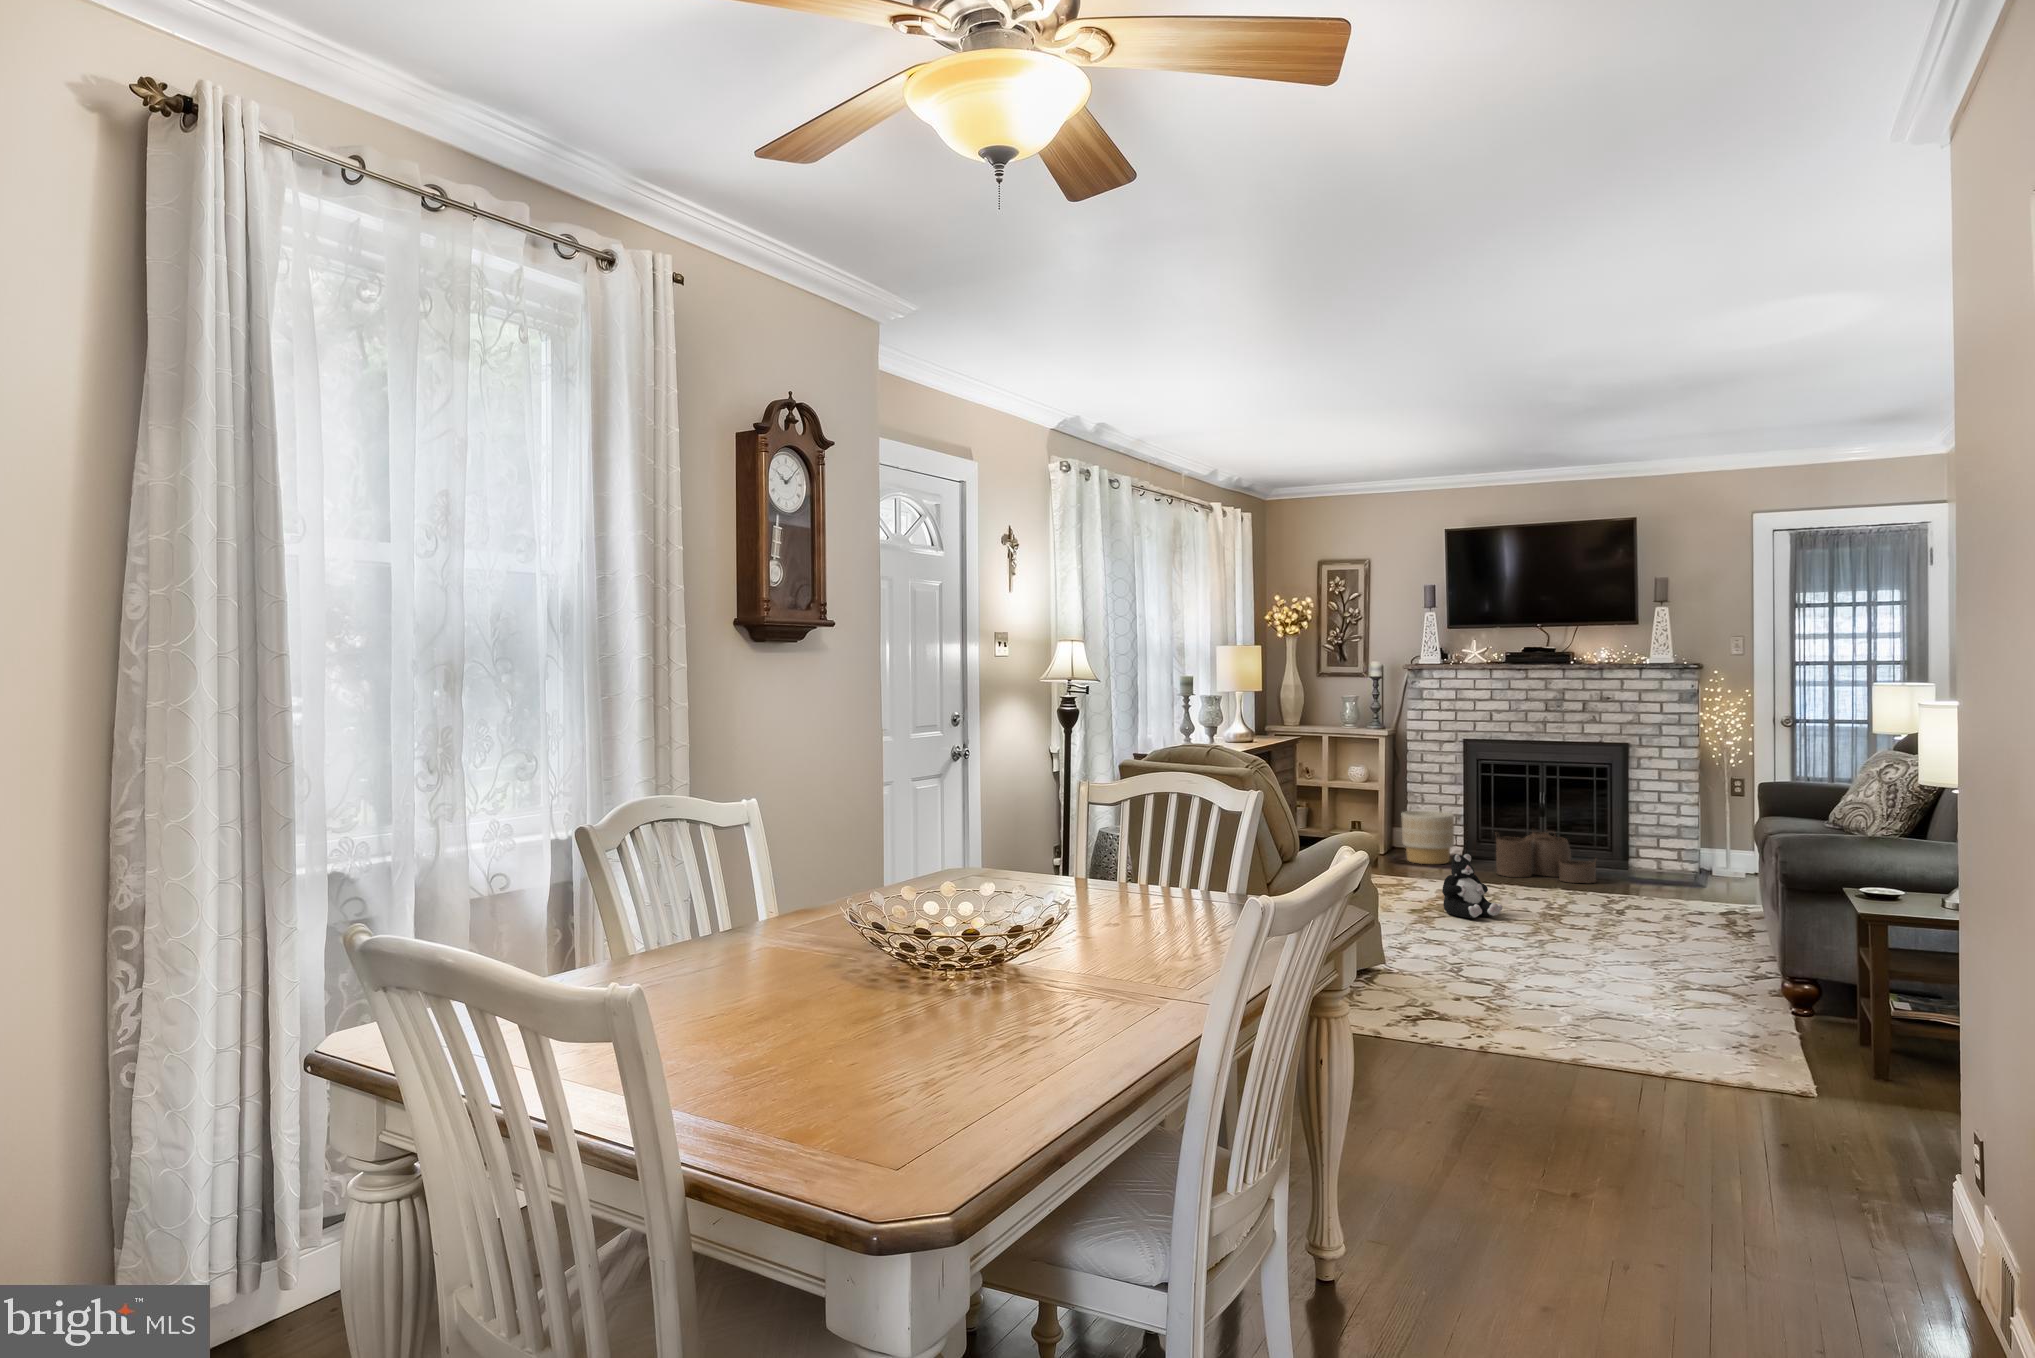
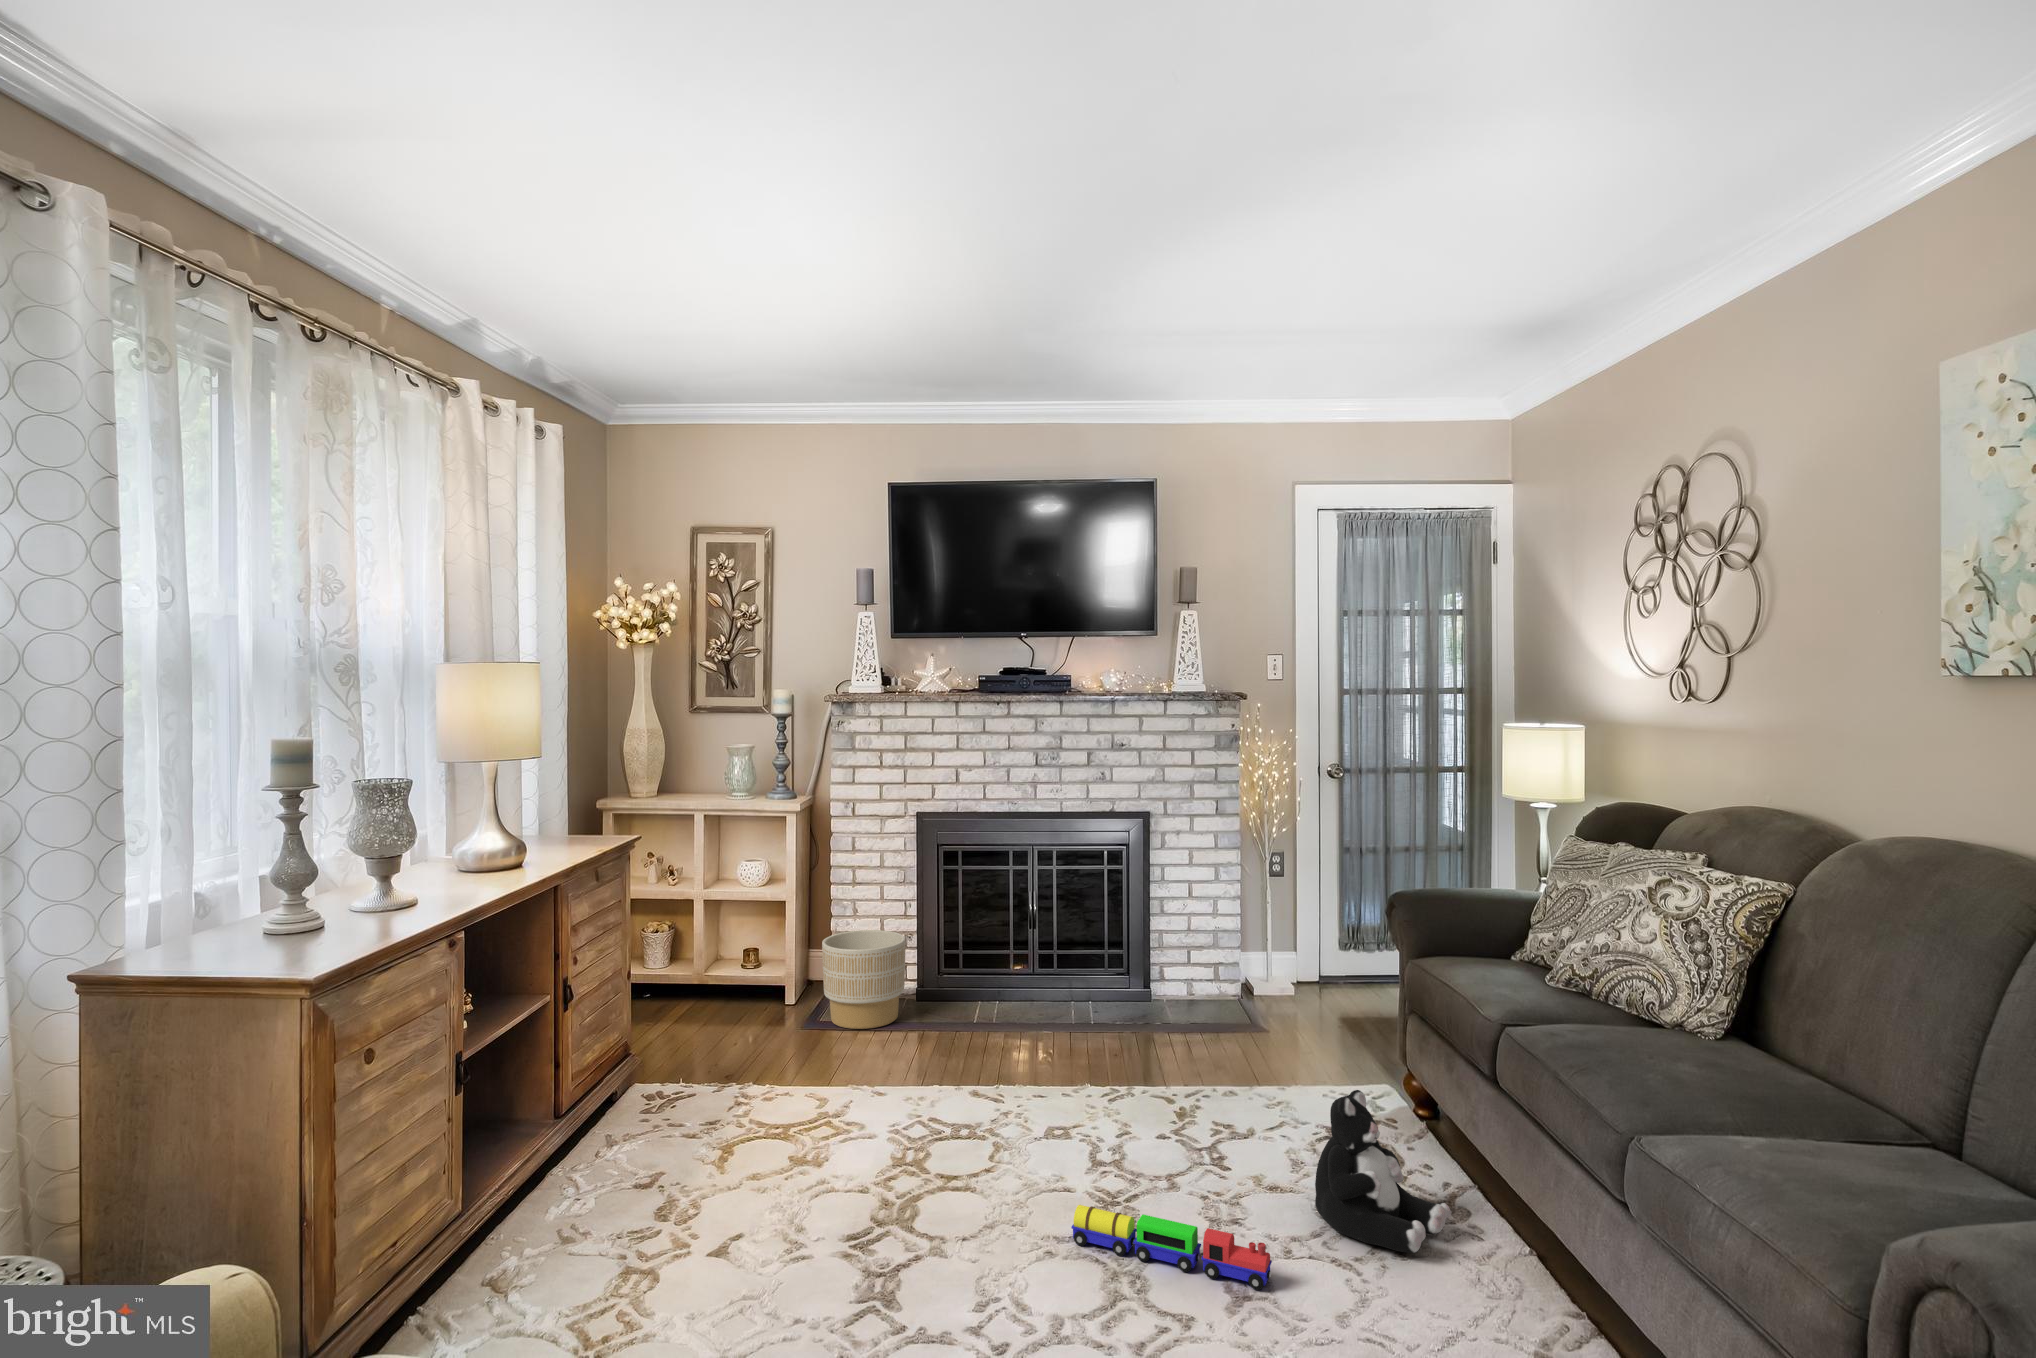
woven basket: present [1496,830,1596,883] -> none [974,949,1130,1058]
plush toy: present [1442,854,1503,918] -> present [1315,1090,1451,1253]
toy train: none [1522,903,1617,933] -> present [1071,1205,1272,1290]

